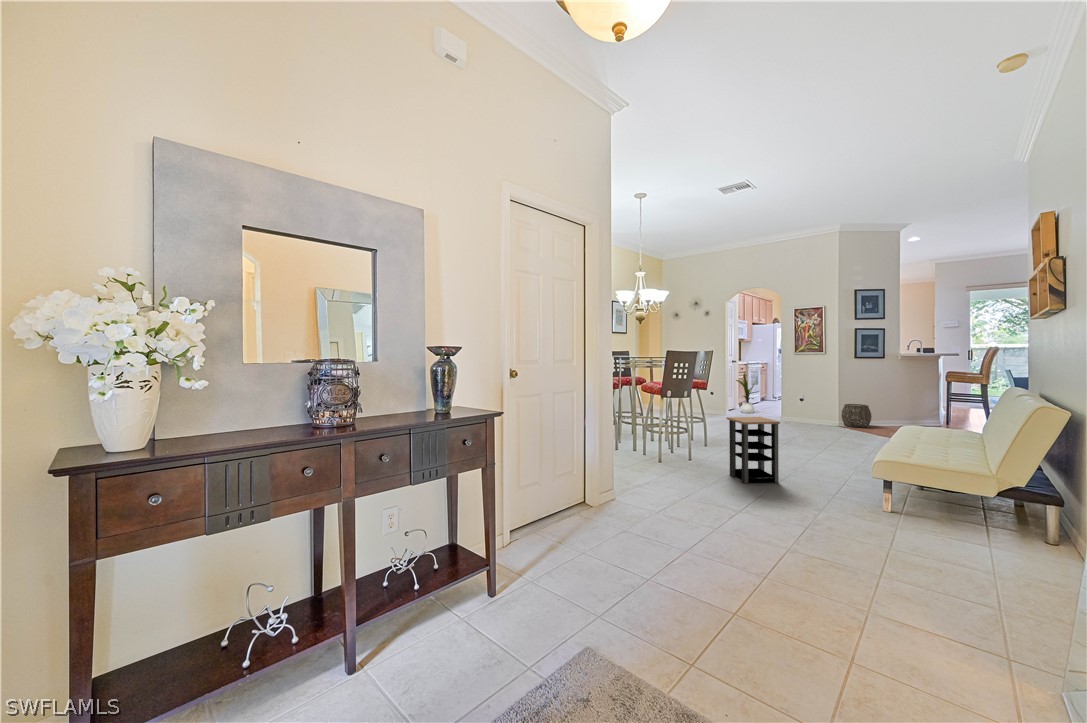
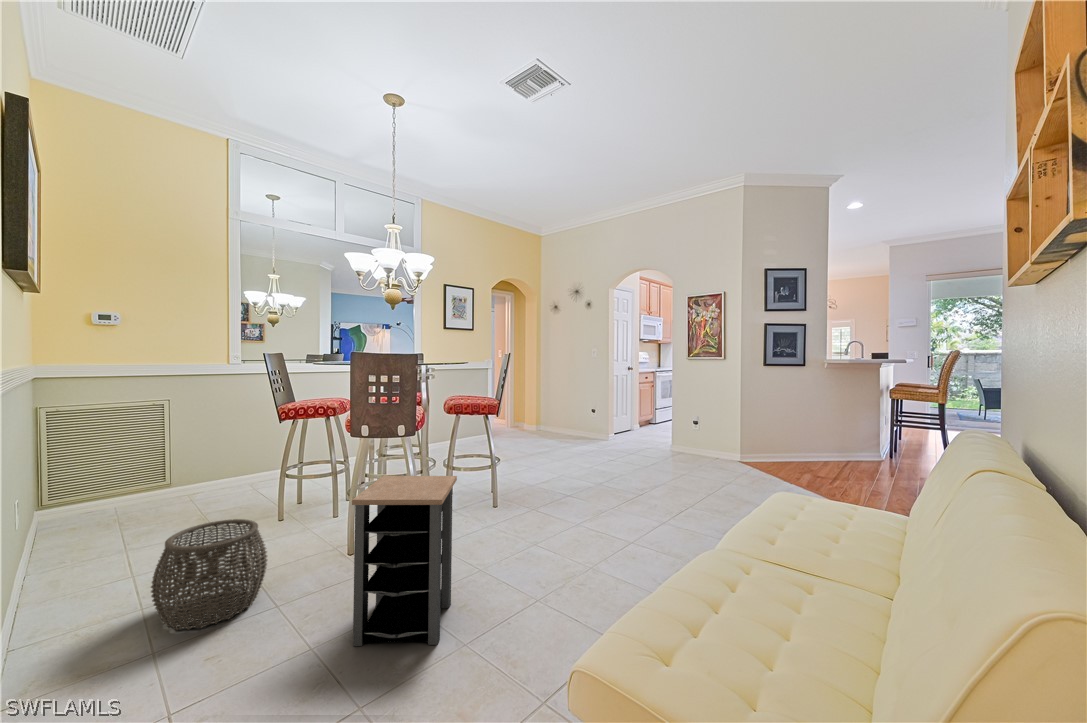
house plant: present [736,373,756,413] -> none [622,383,653,436]
woven basket: present [841,404,872,427] -> present [151,519,267,630]

